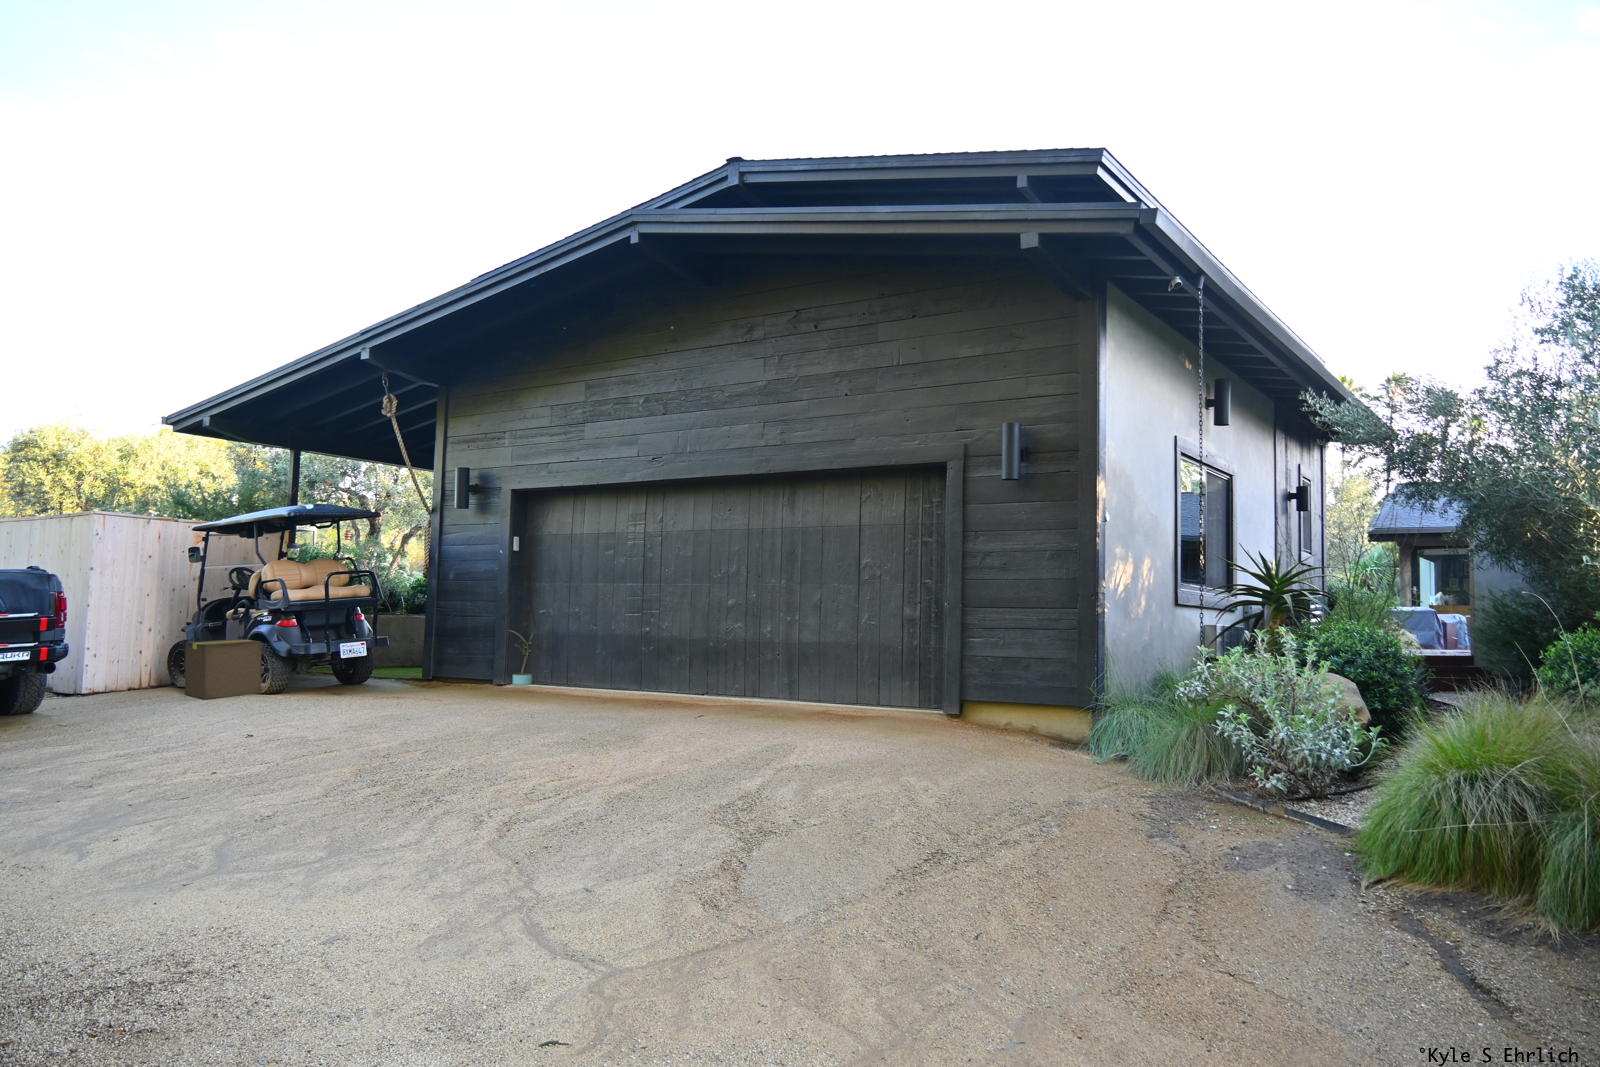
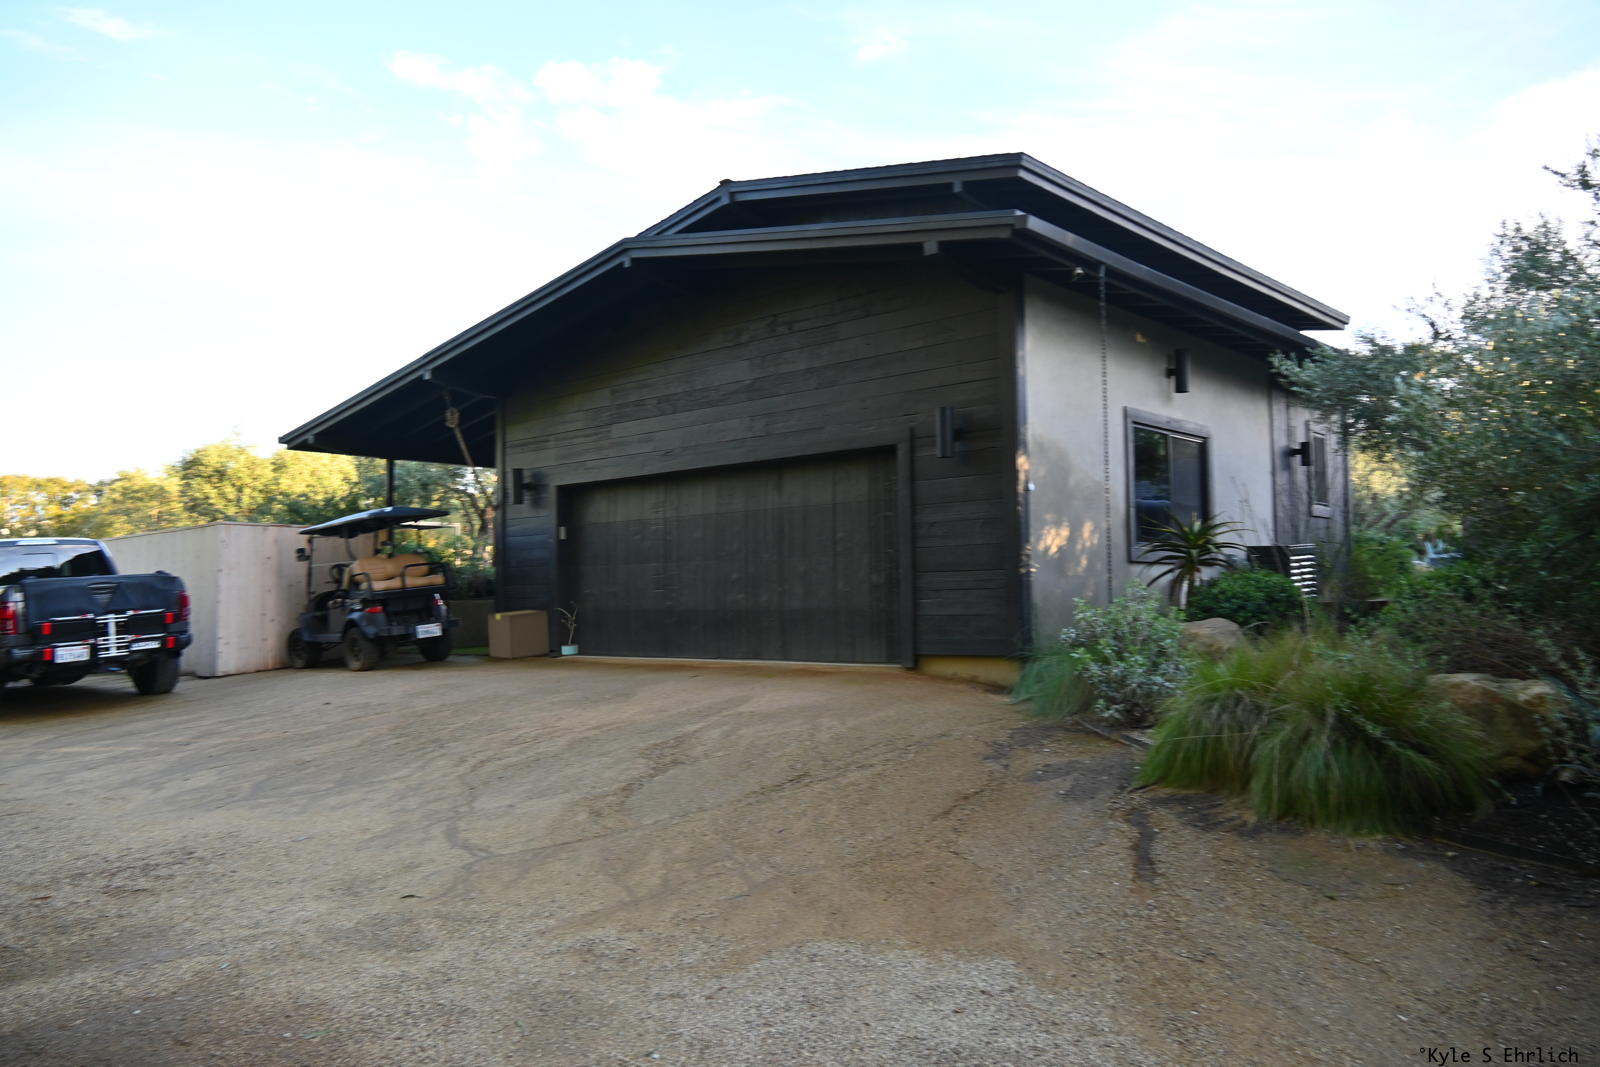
cardboard box: present [185,639,261,699] -> present [488,610,549,658]

